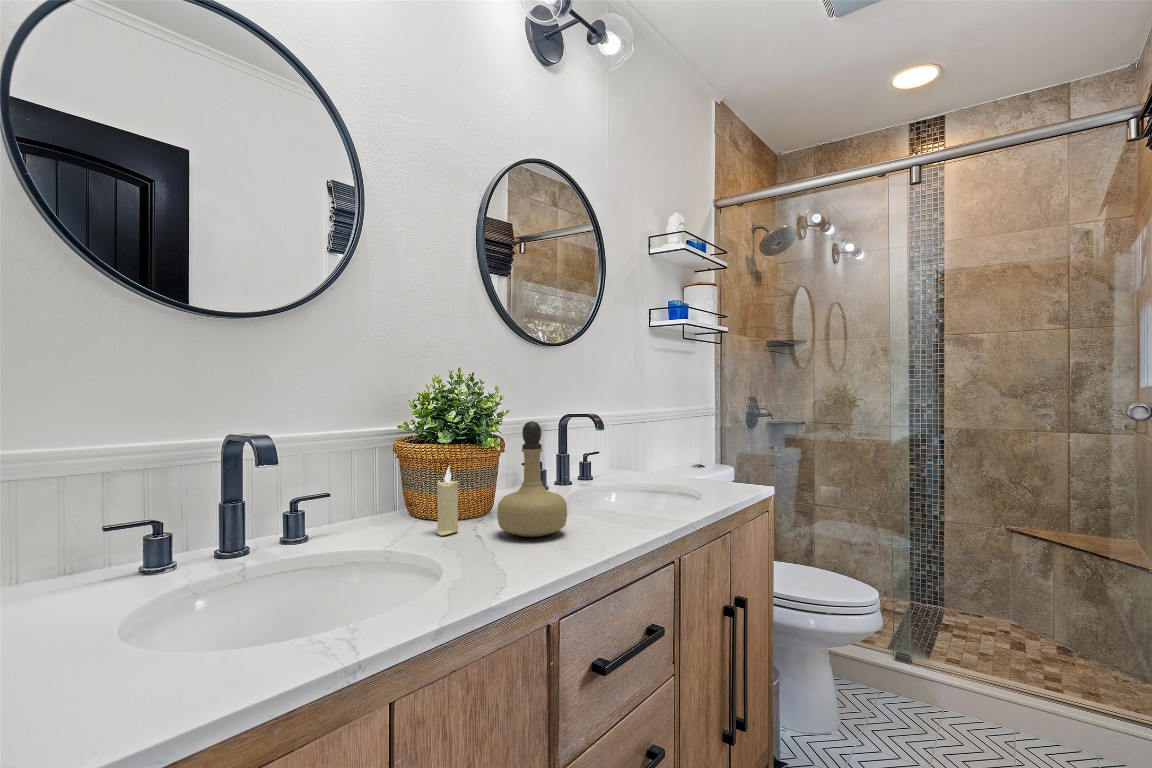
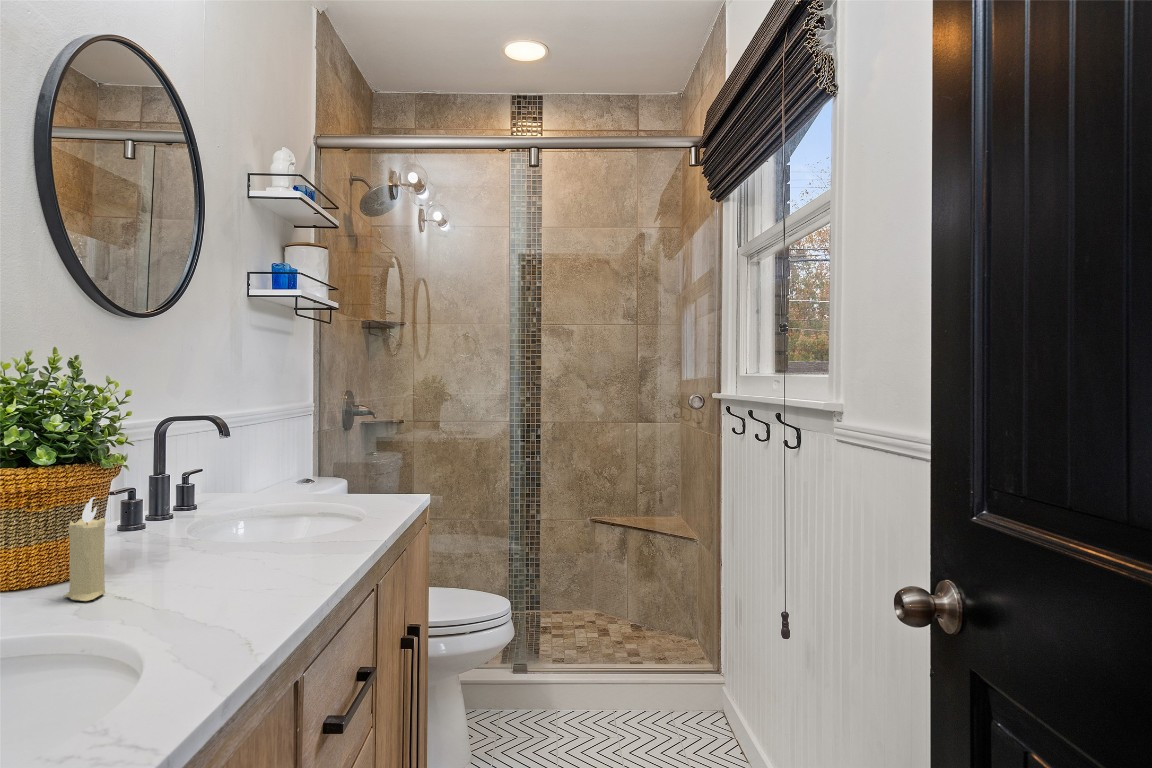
perfume bottle: present [497,421,567,537] -> none [173,427,275,583]

